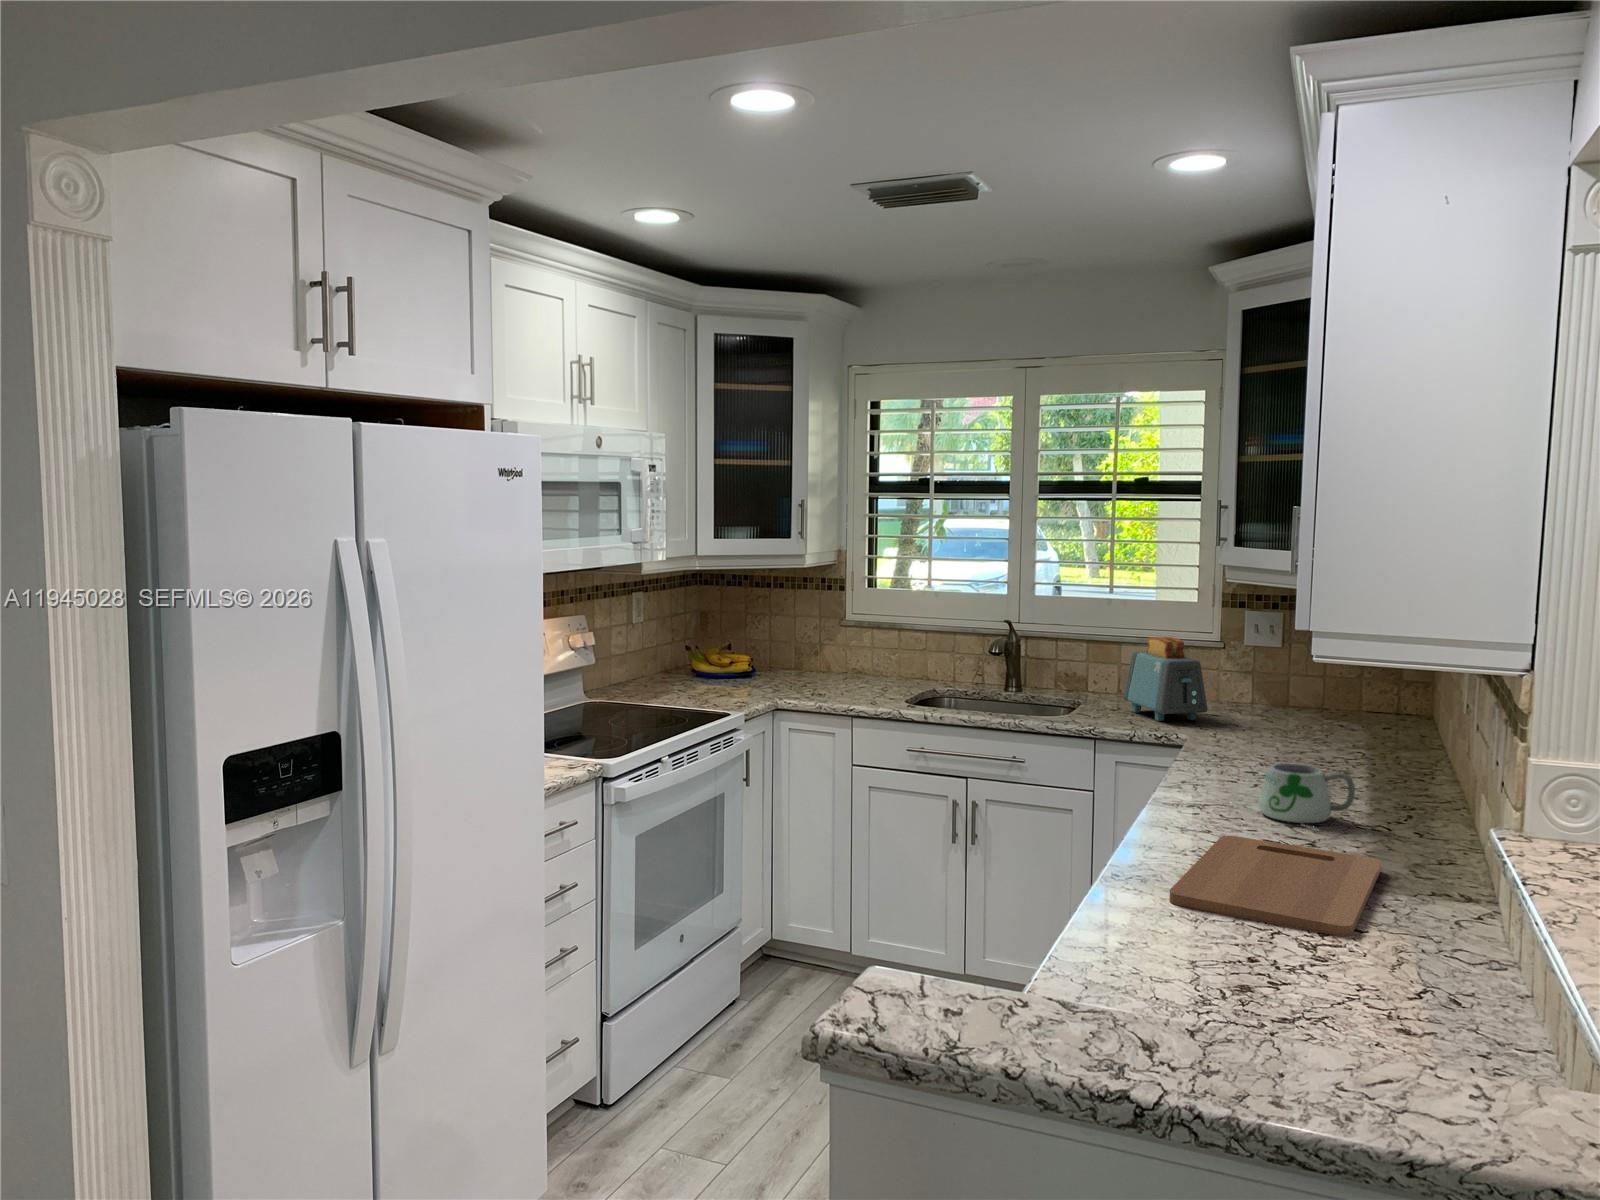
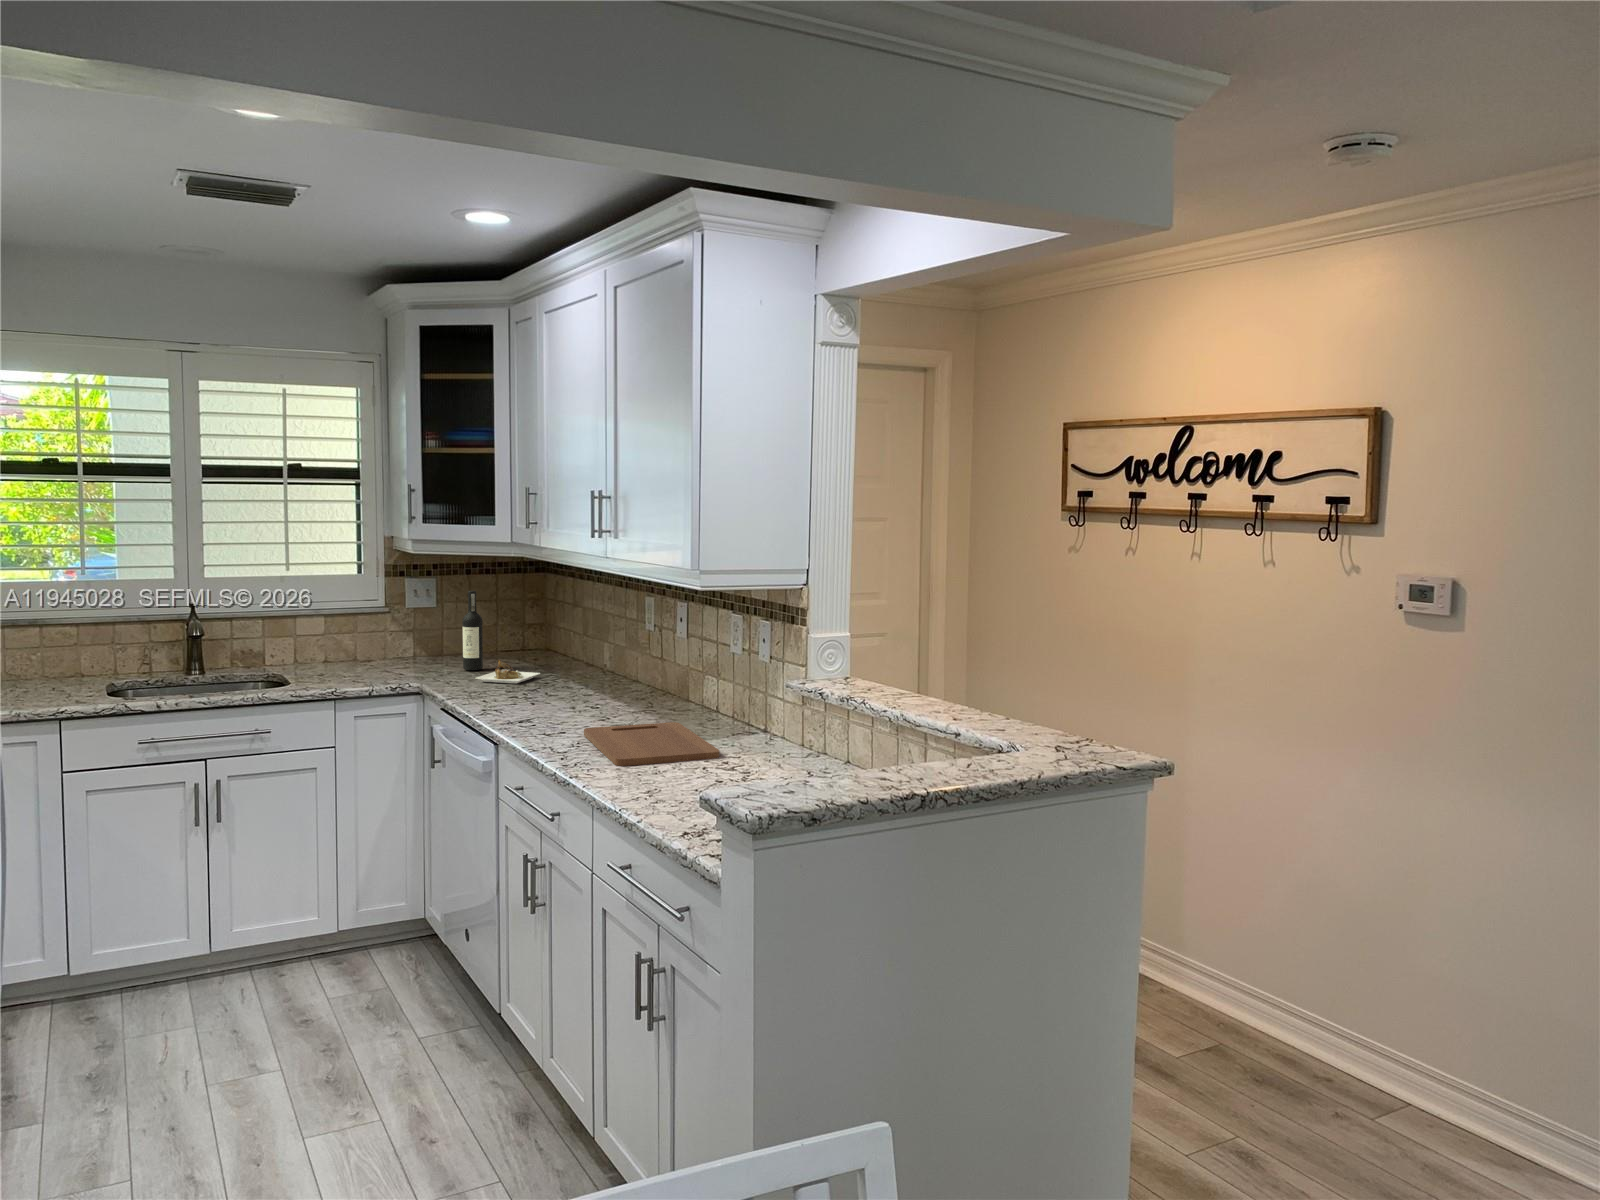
wine bottle: none [1254,631,1349,757] -> present [462,591,540,683]
toaster: present [1123,637,1208,721] -> none [324,605,408,678]
mug: present [1259,763,1355,830] -> none [561,679,621,719]

